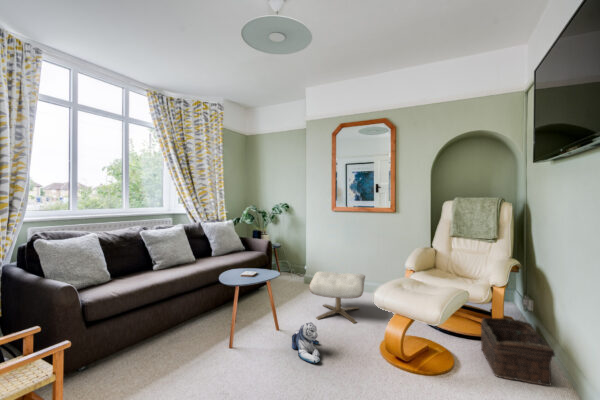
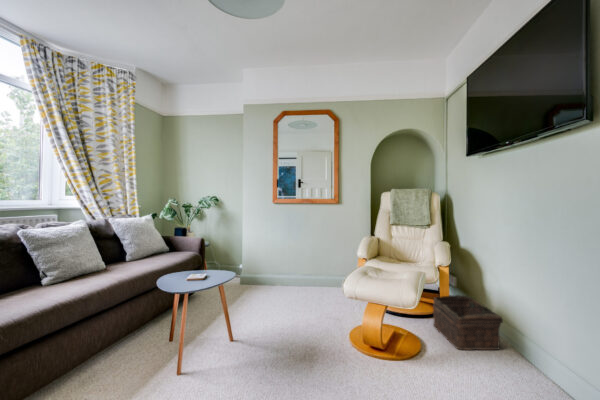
ottoman: present [309,271,365,323] -> none [262,267,321,322]
plush toy: present [292,322,320,363] -> none [255,325,298,371]

